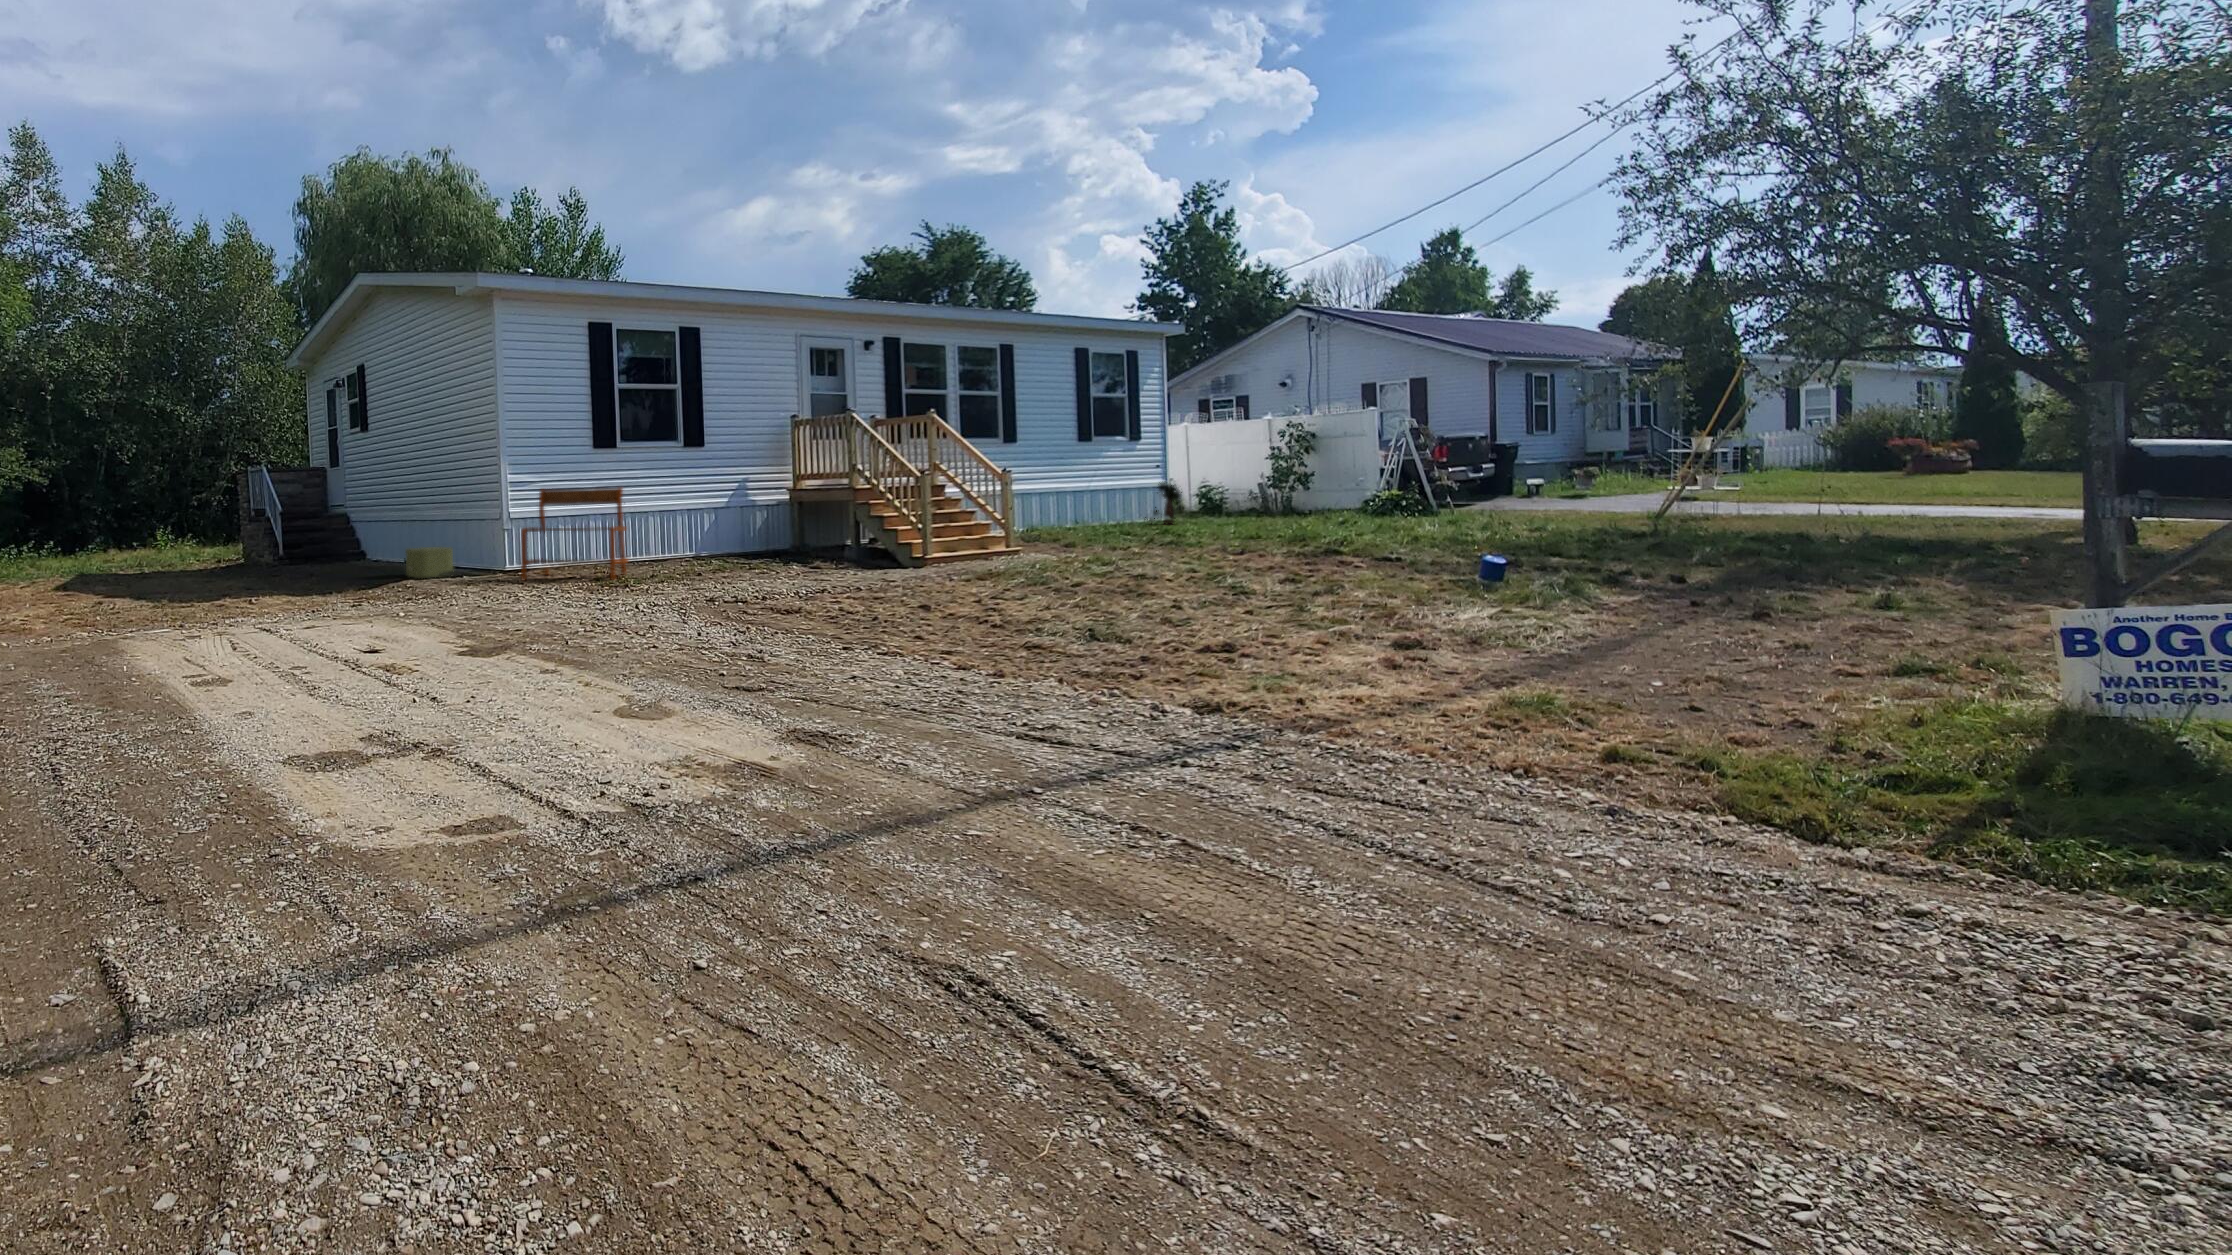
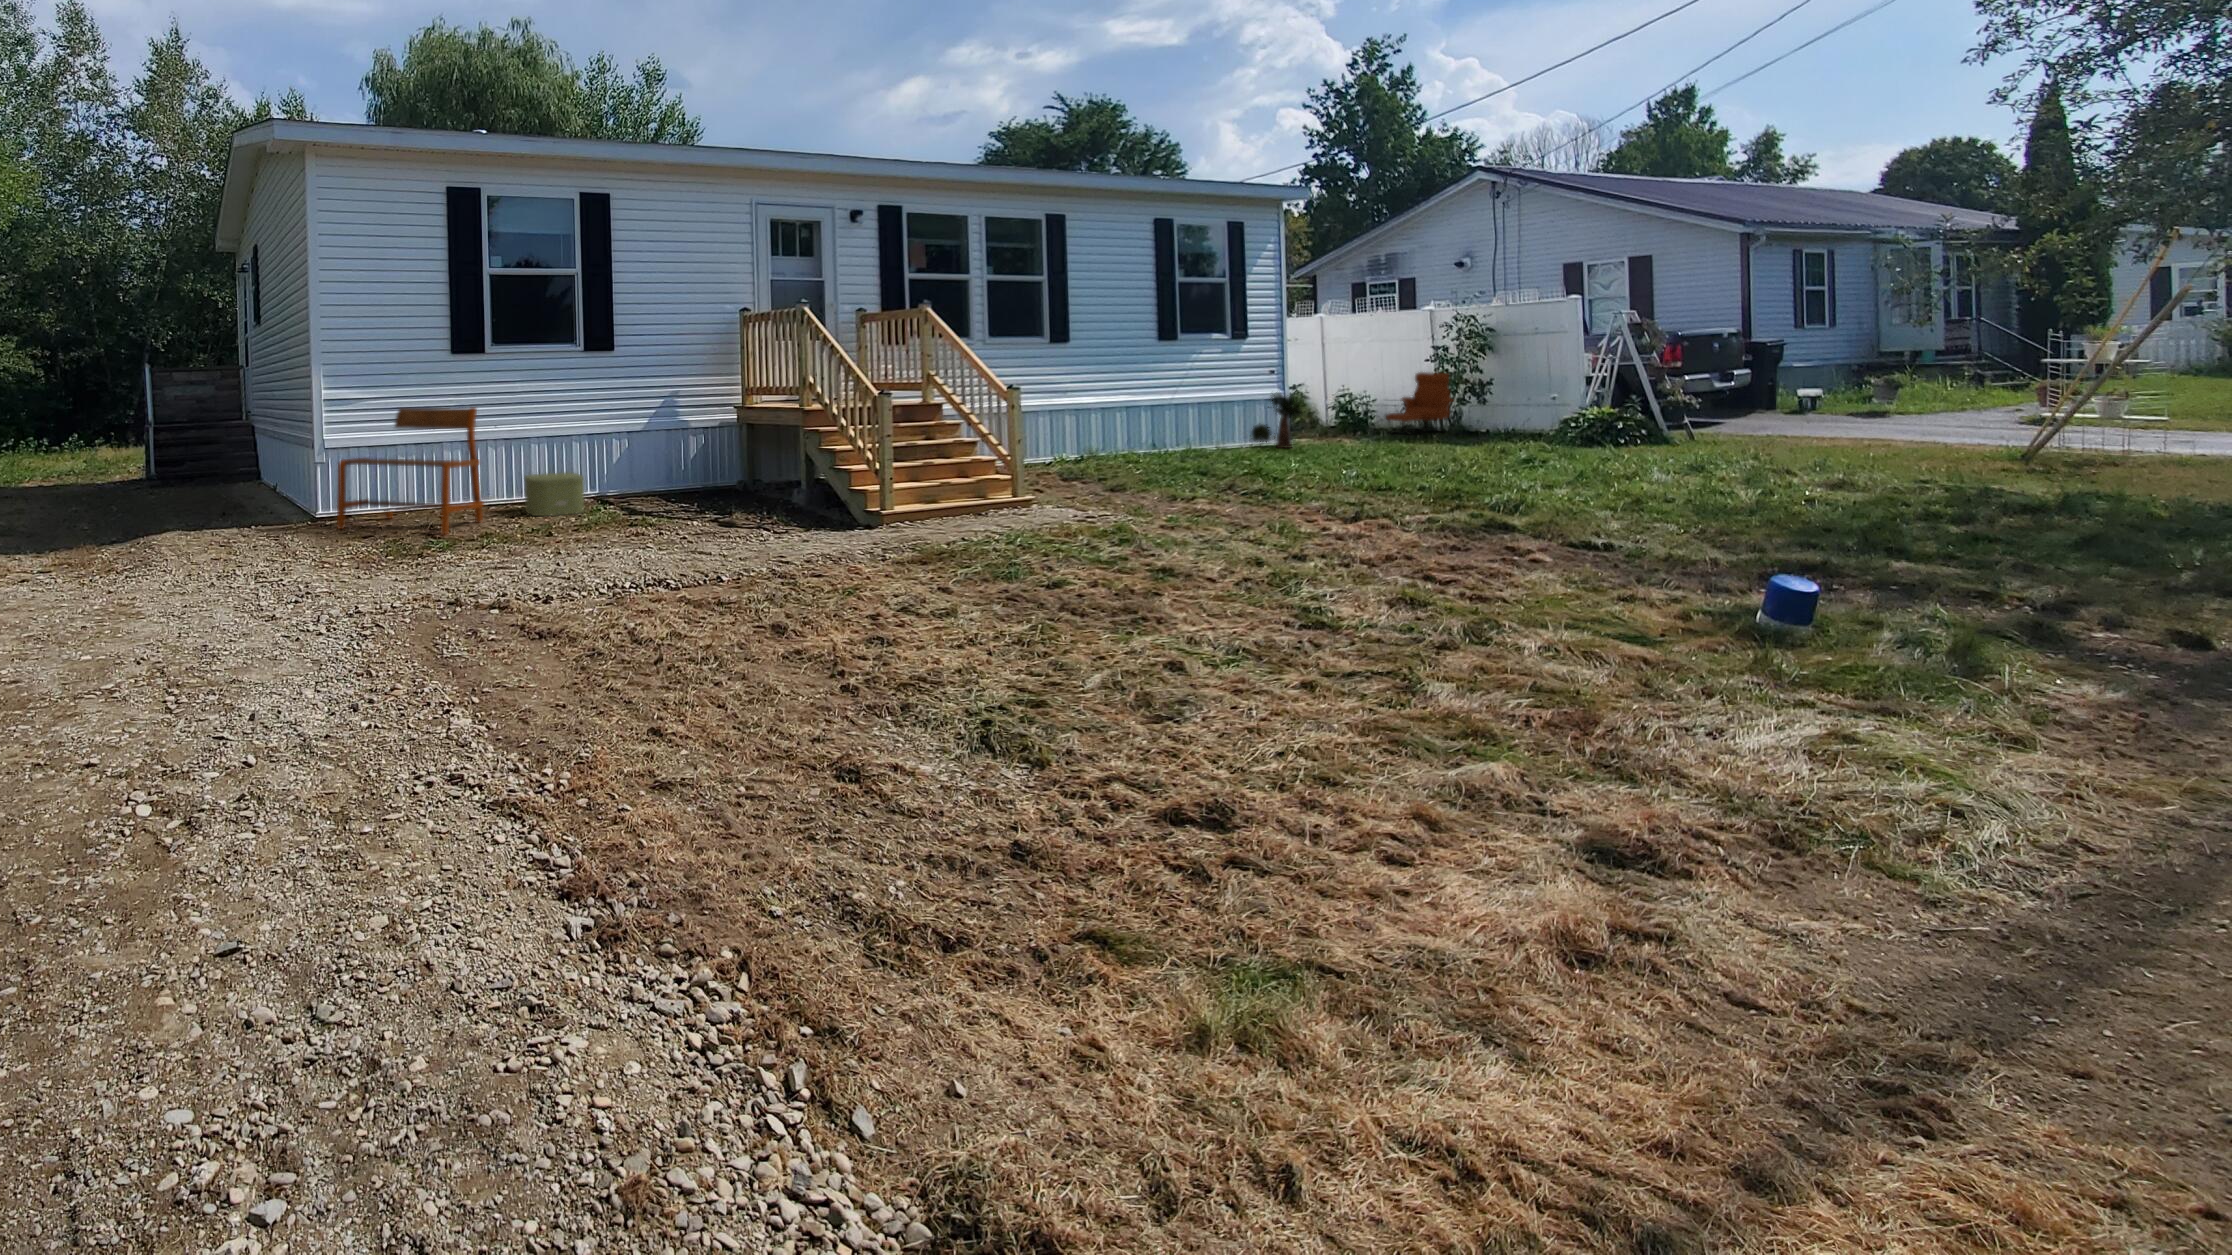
lounge chair: none [1238,468,1288,516] -> present [1386,372,1454,434]
storage box: present [405,547,453,578] -> present [524,472,584,516]

